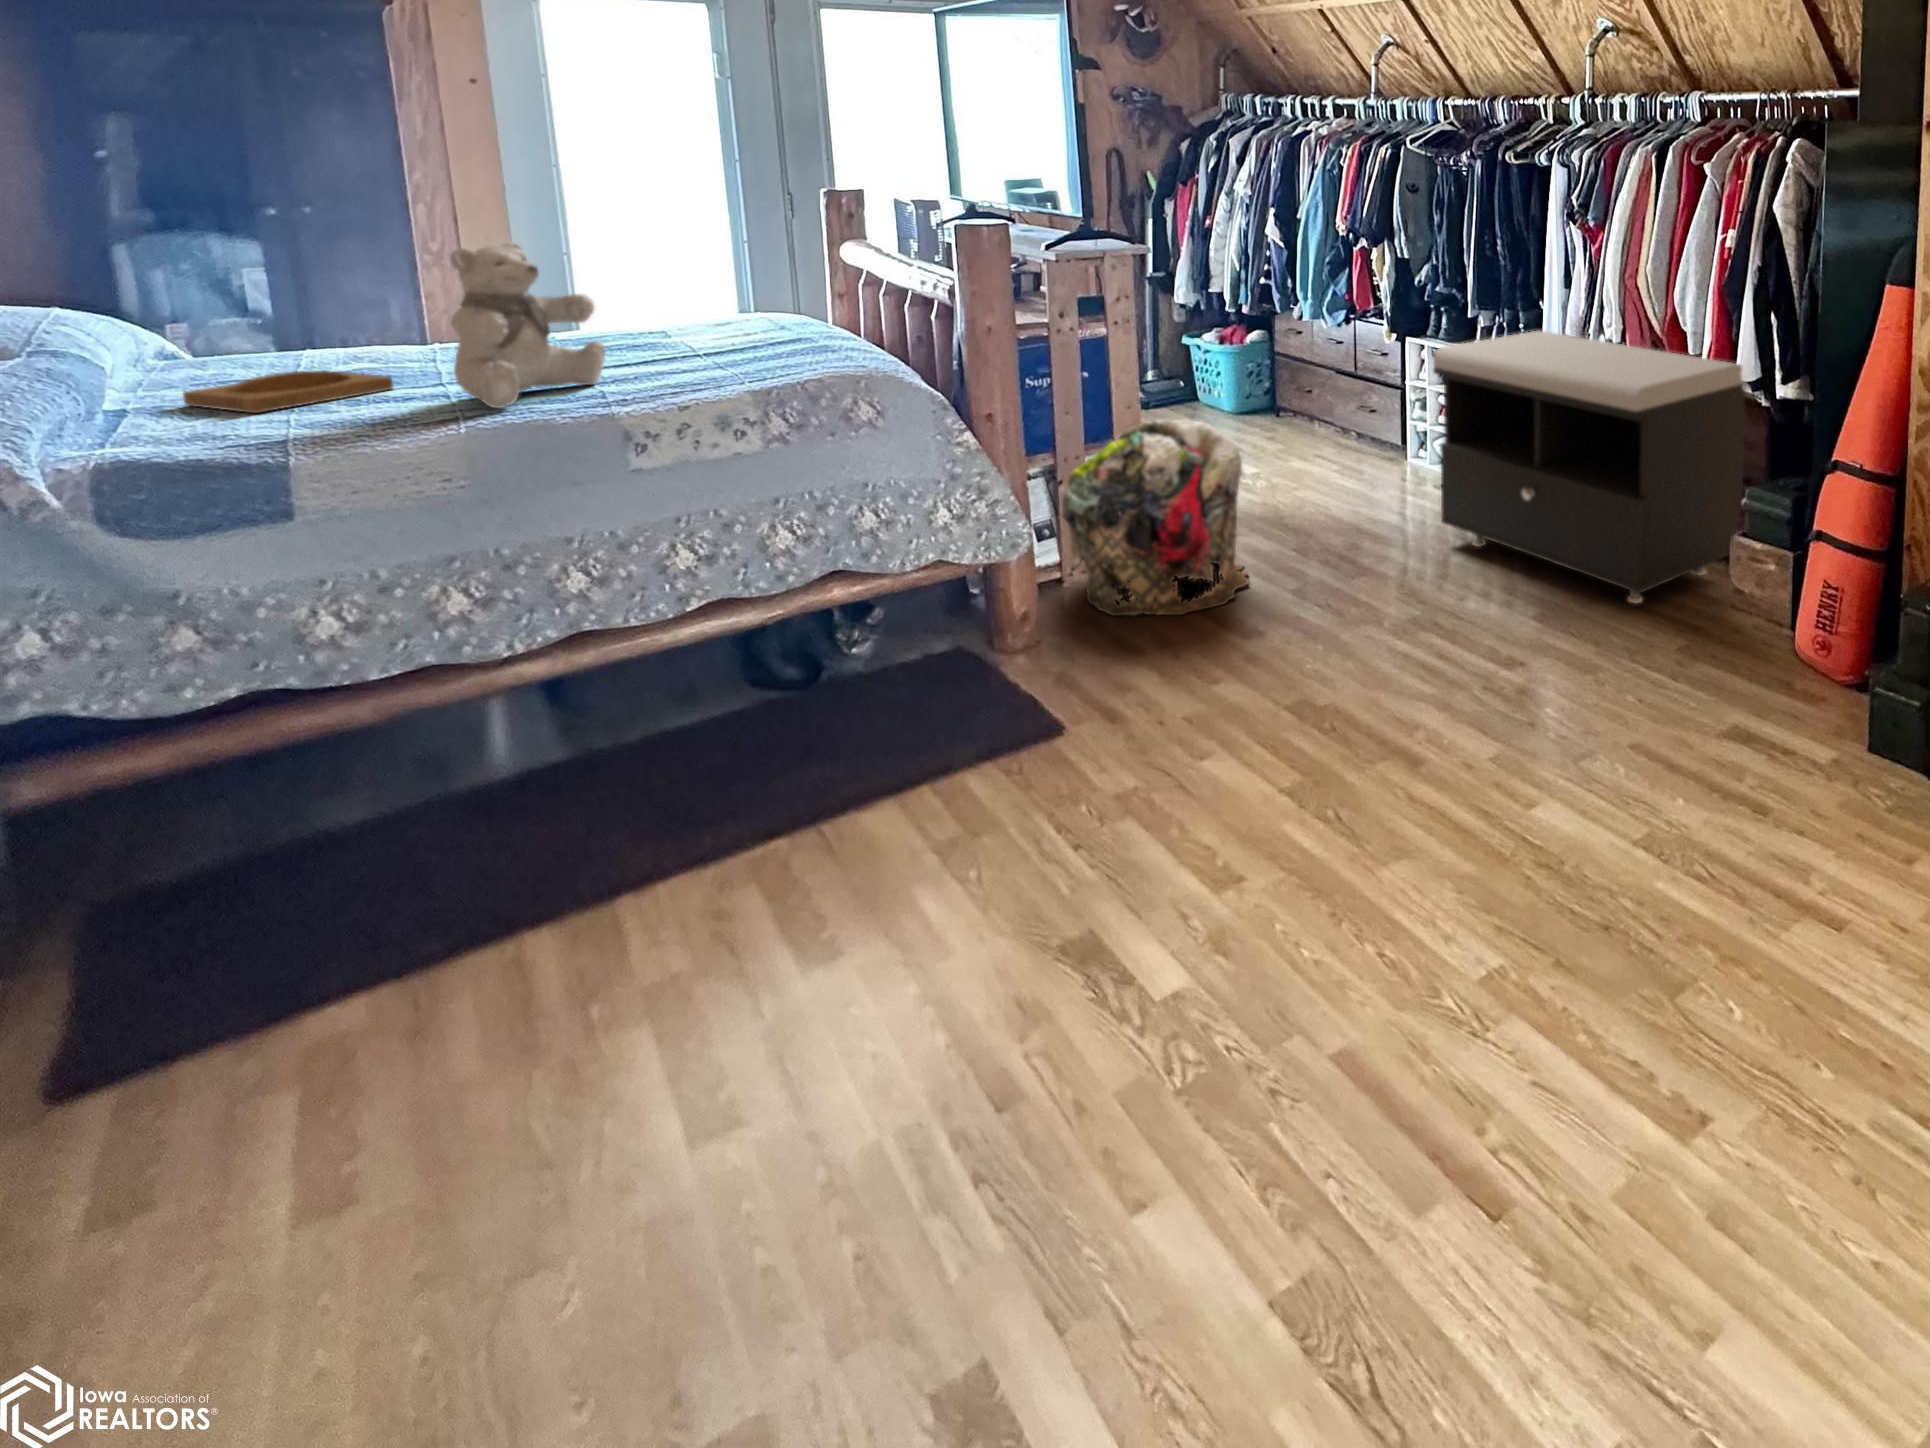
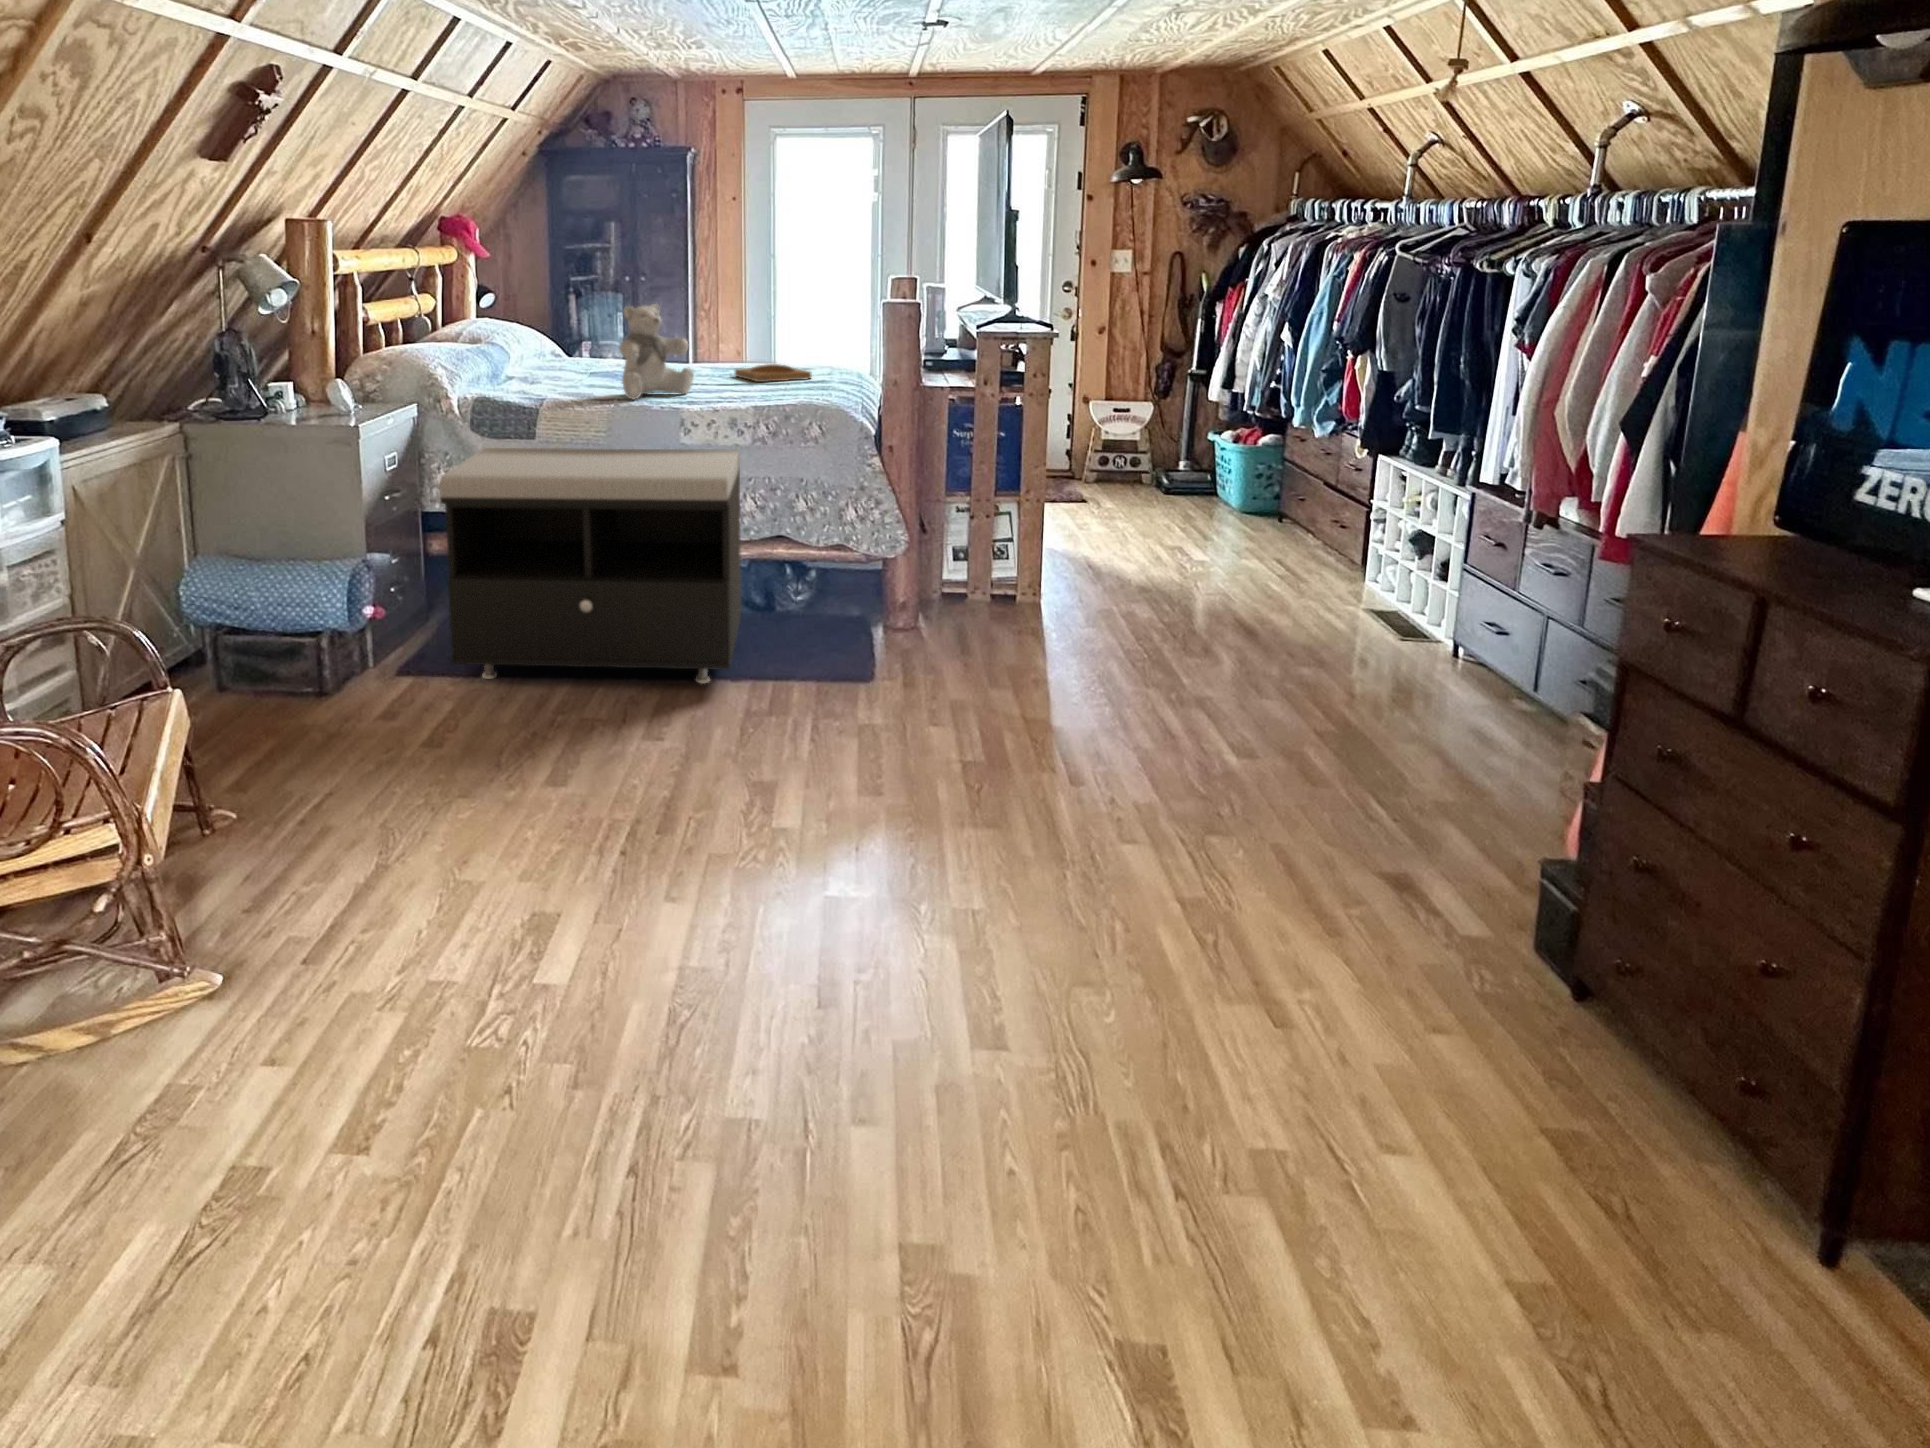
storage bench: present [1433,330,1745,604] -> present [440,448,741,684]
tray: present [183,370,394,413] -> present [735,364,811,382]
laundry basket: present [1062,419,1249,616] -> none [957,482,1106,643]

